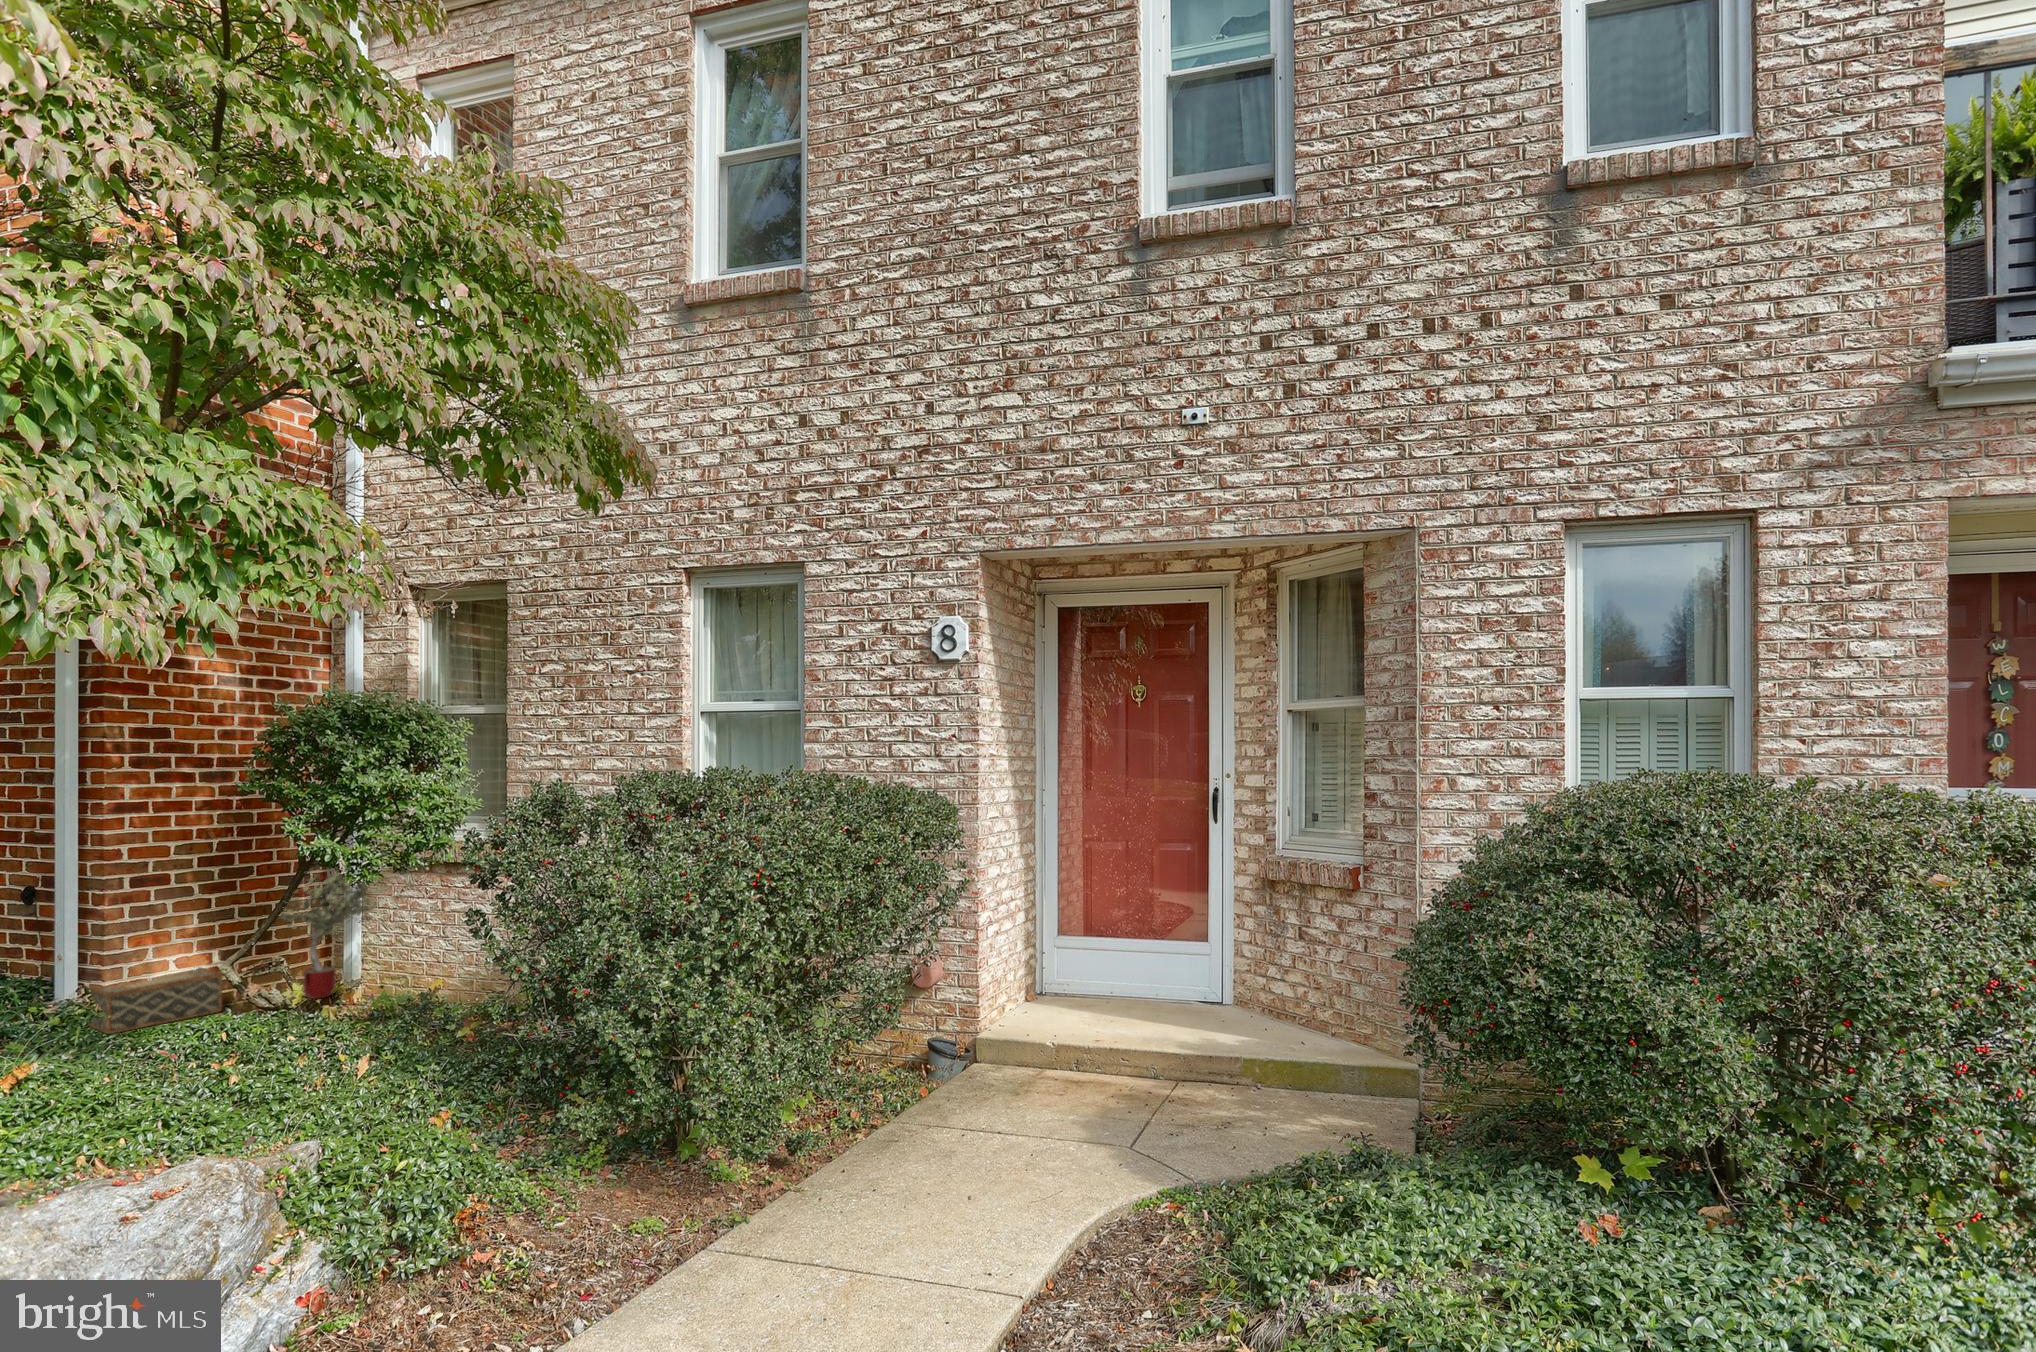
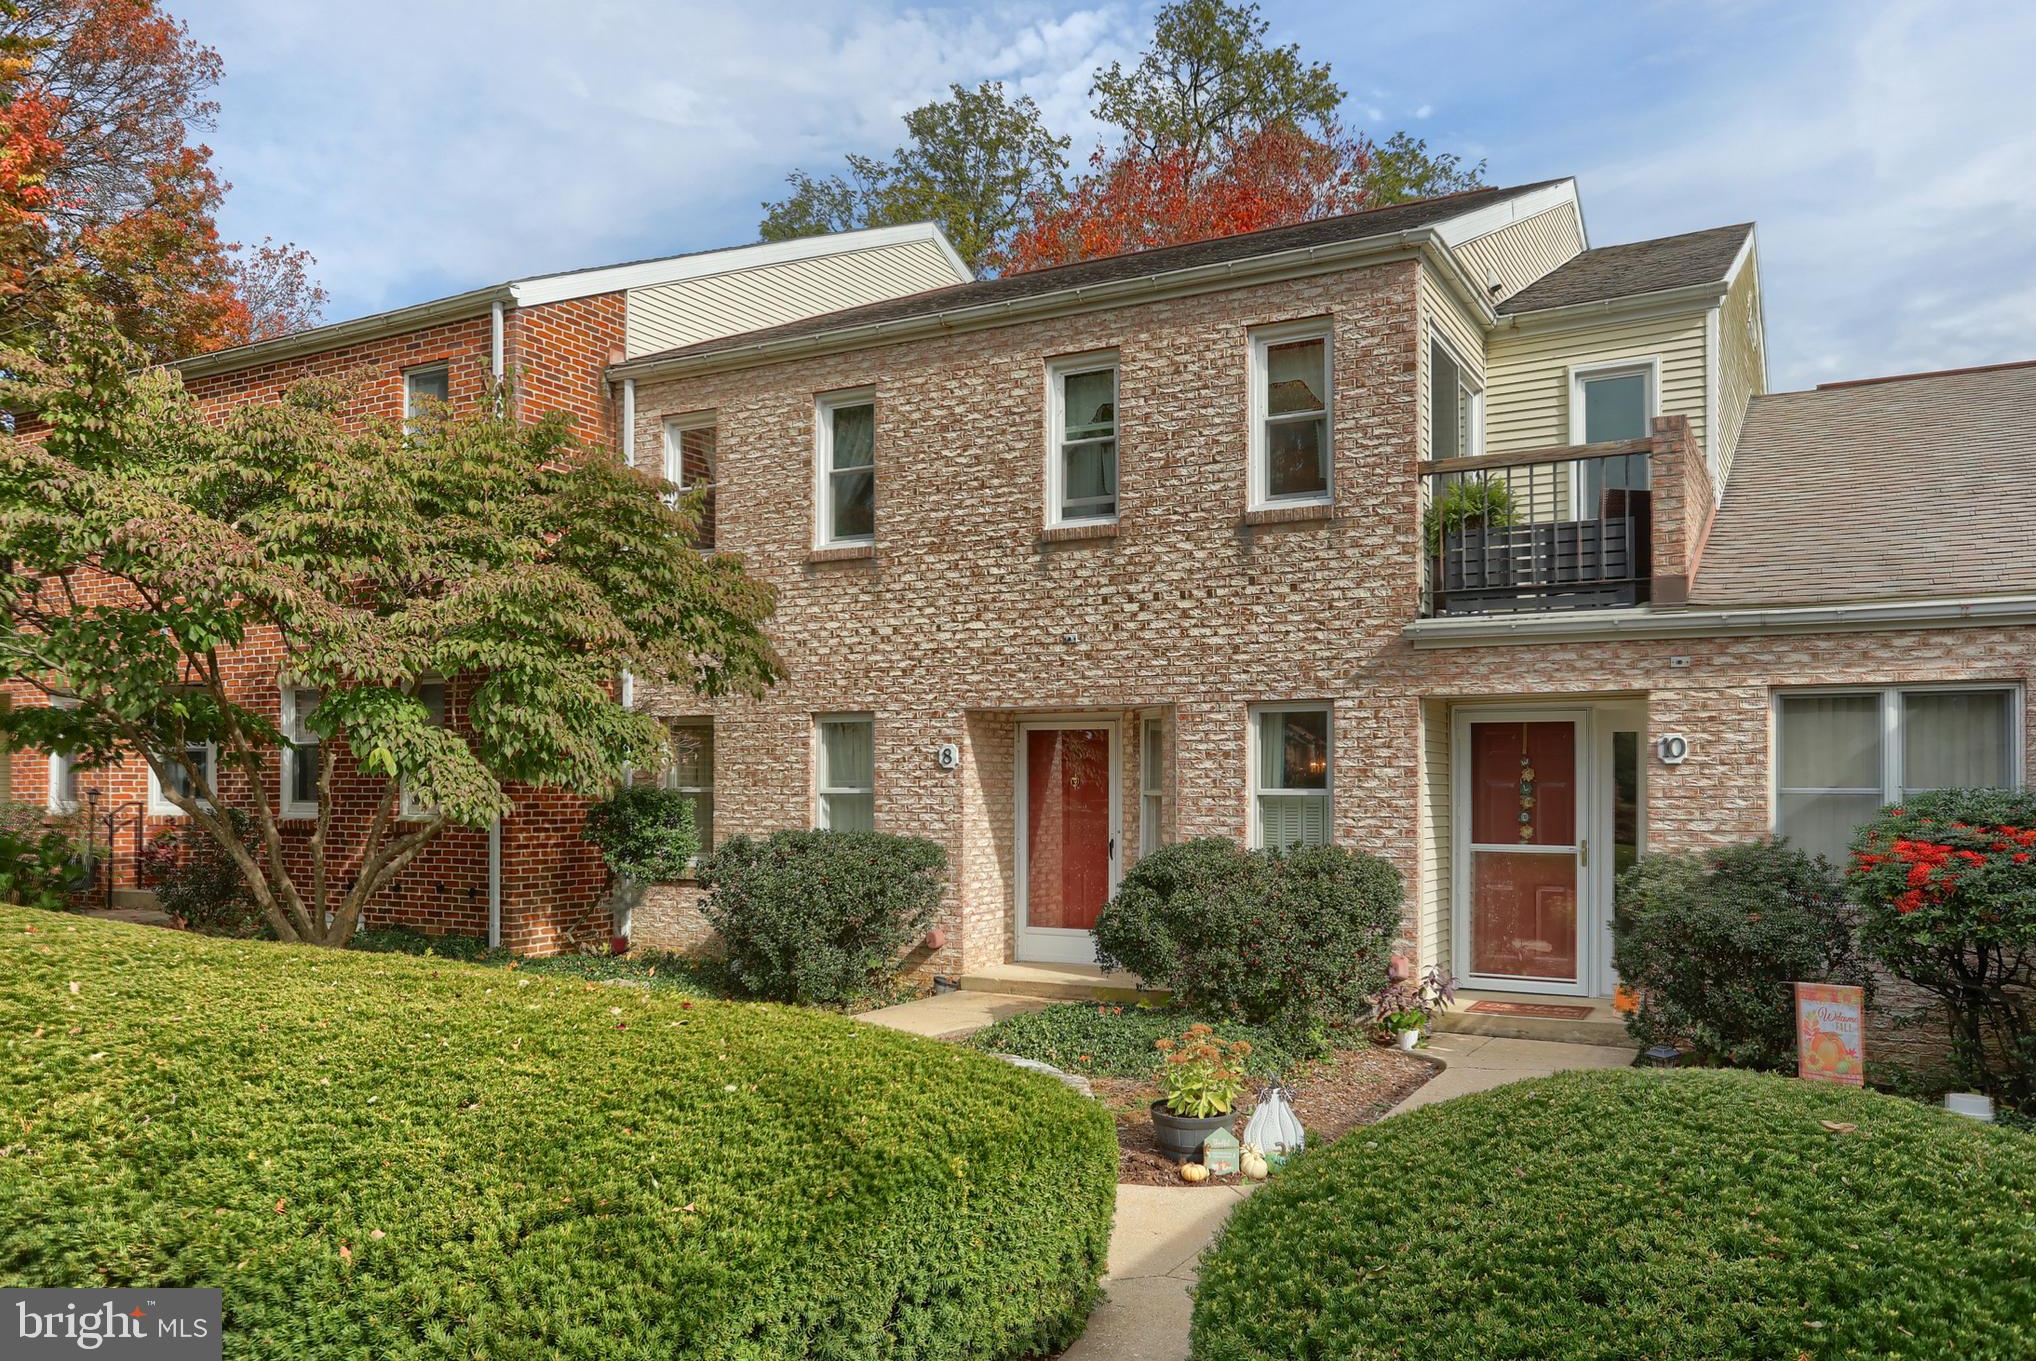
woven basket: present [88,967,223,1034] -> none [512,932,574,962]

